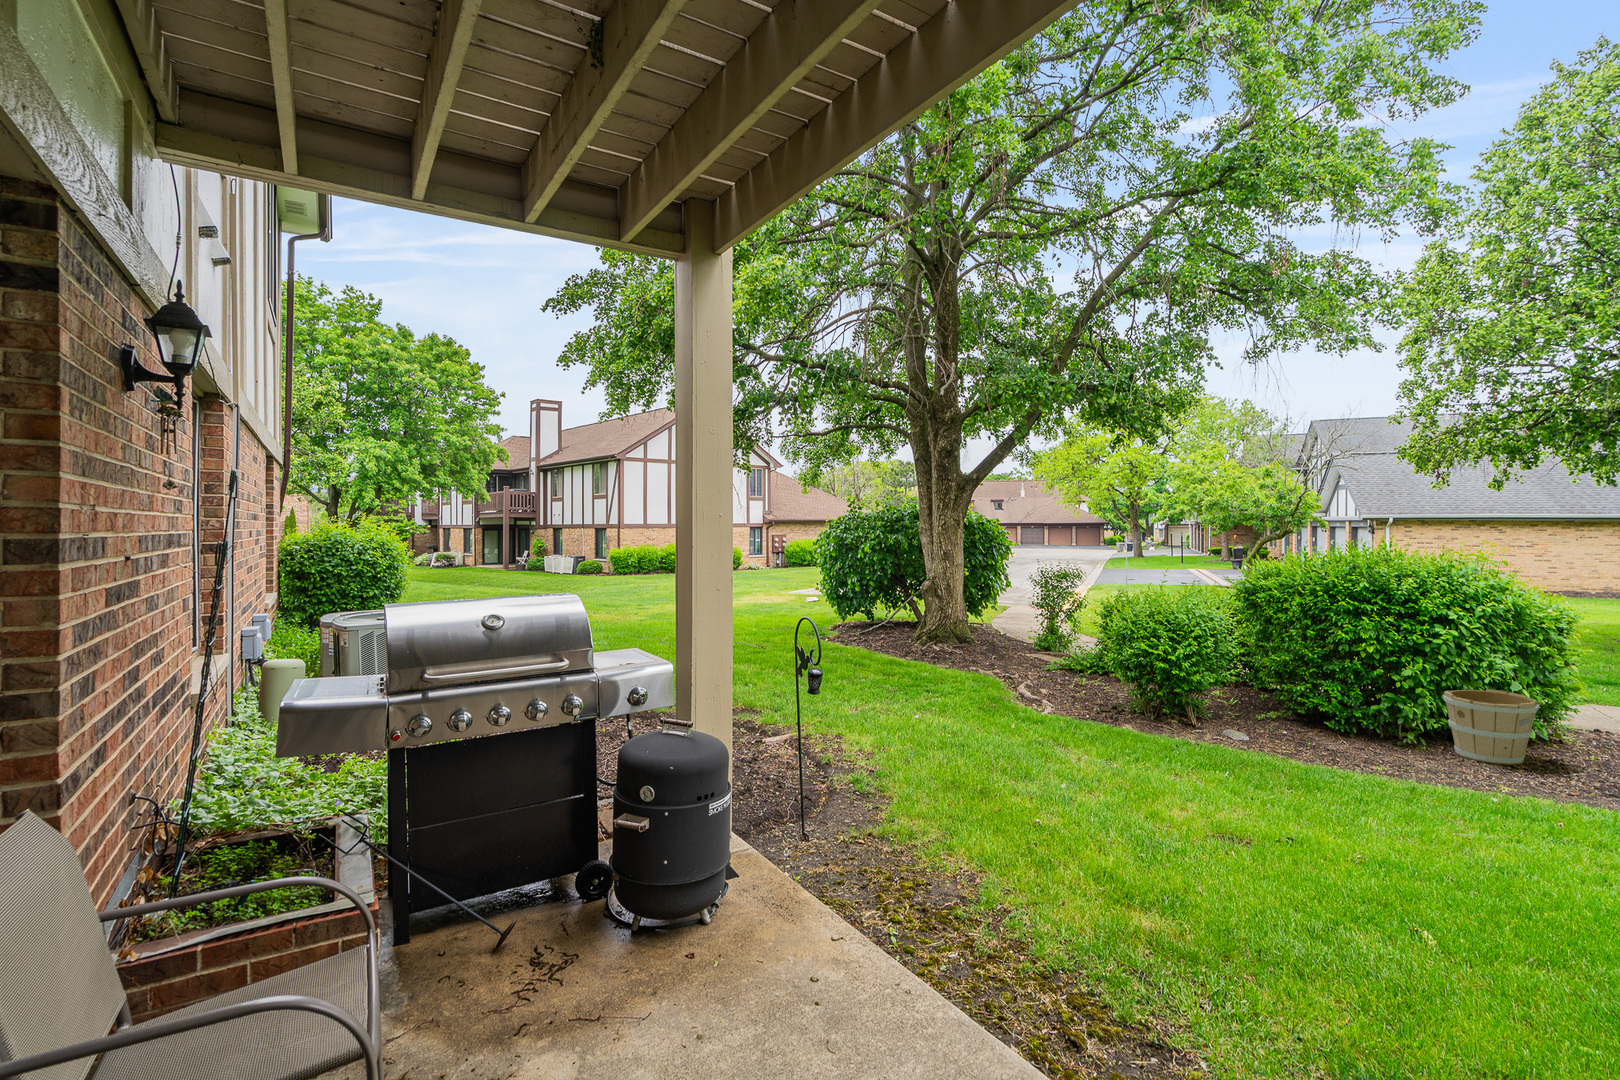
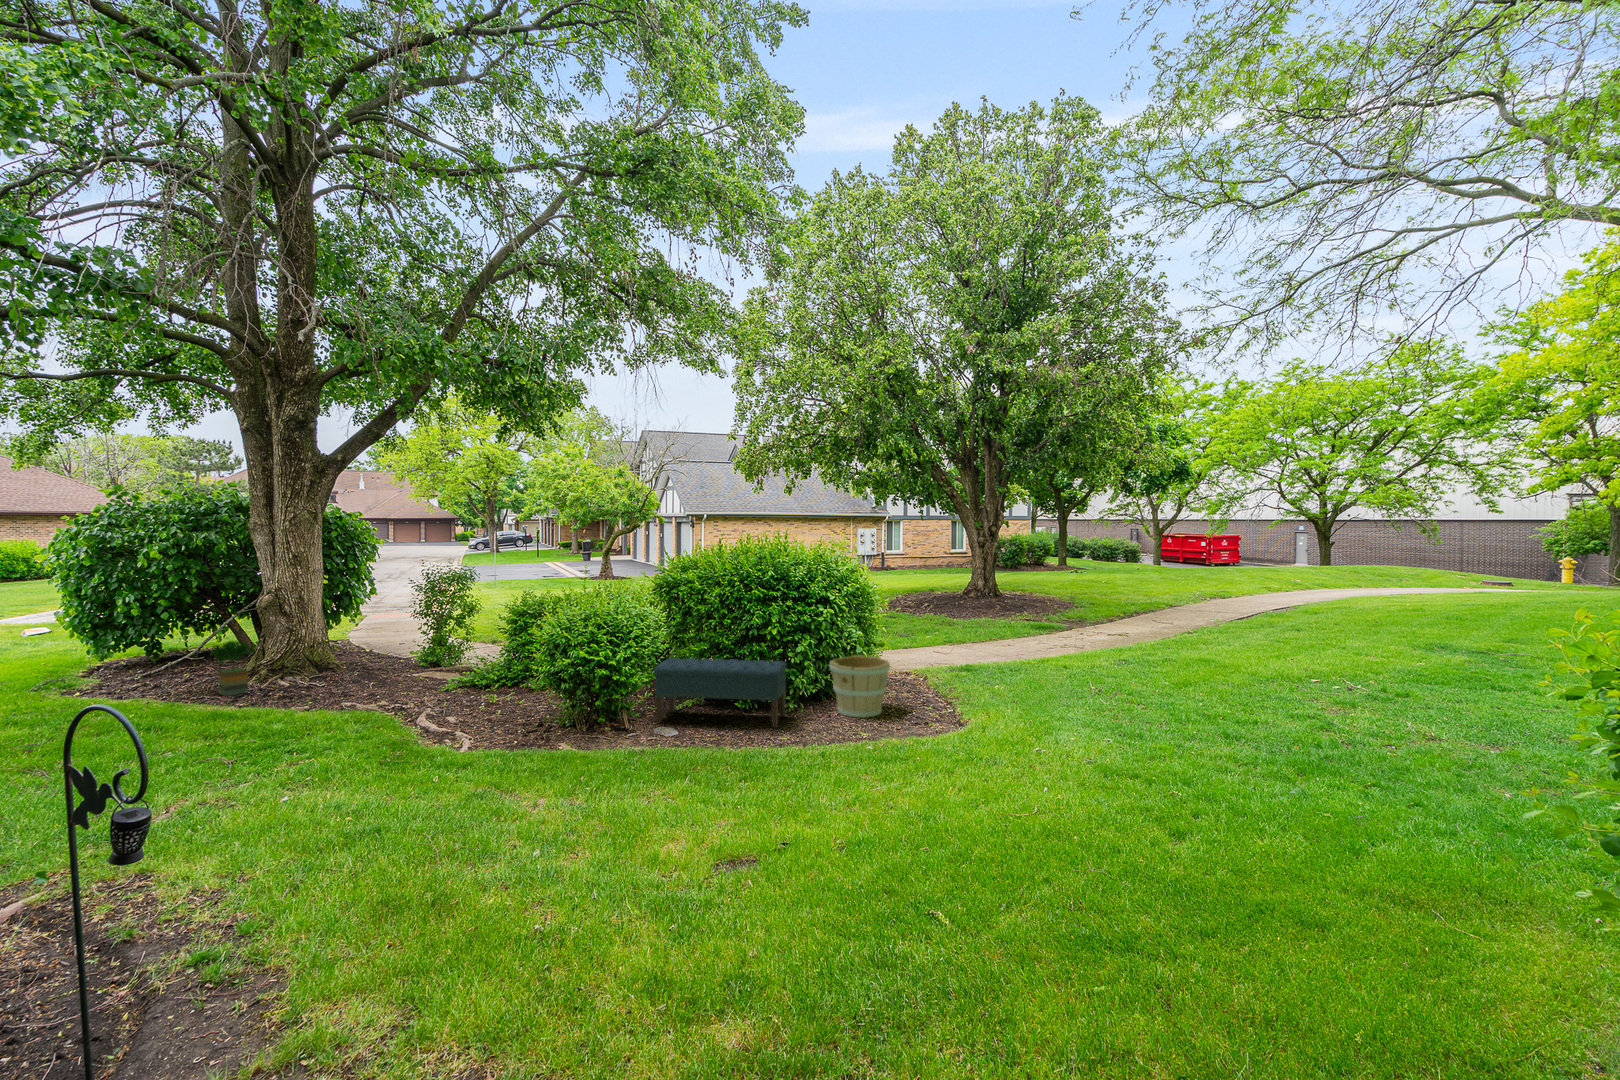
potted tree: none [893,613,922,652] -> present [210,641,256,696]
bench: none [1220,664,1381,751] -> present [653,658,787,728]

